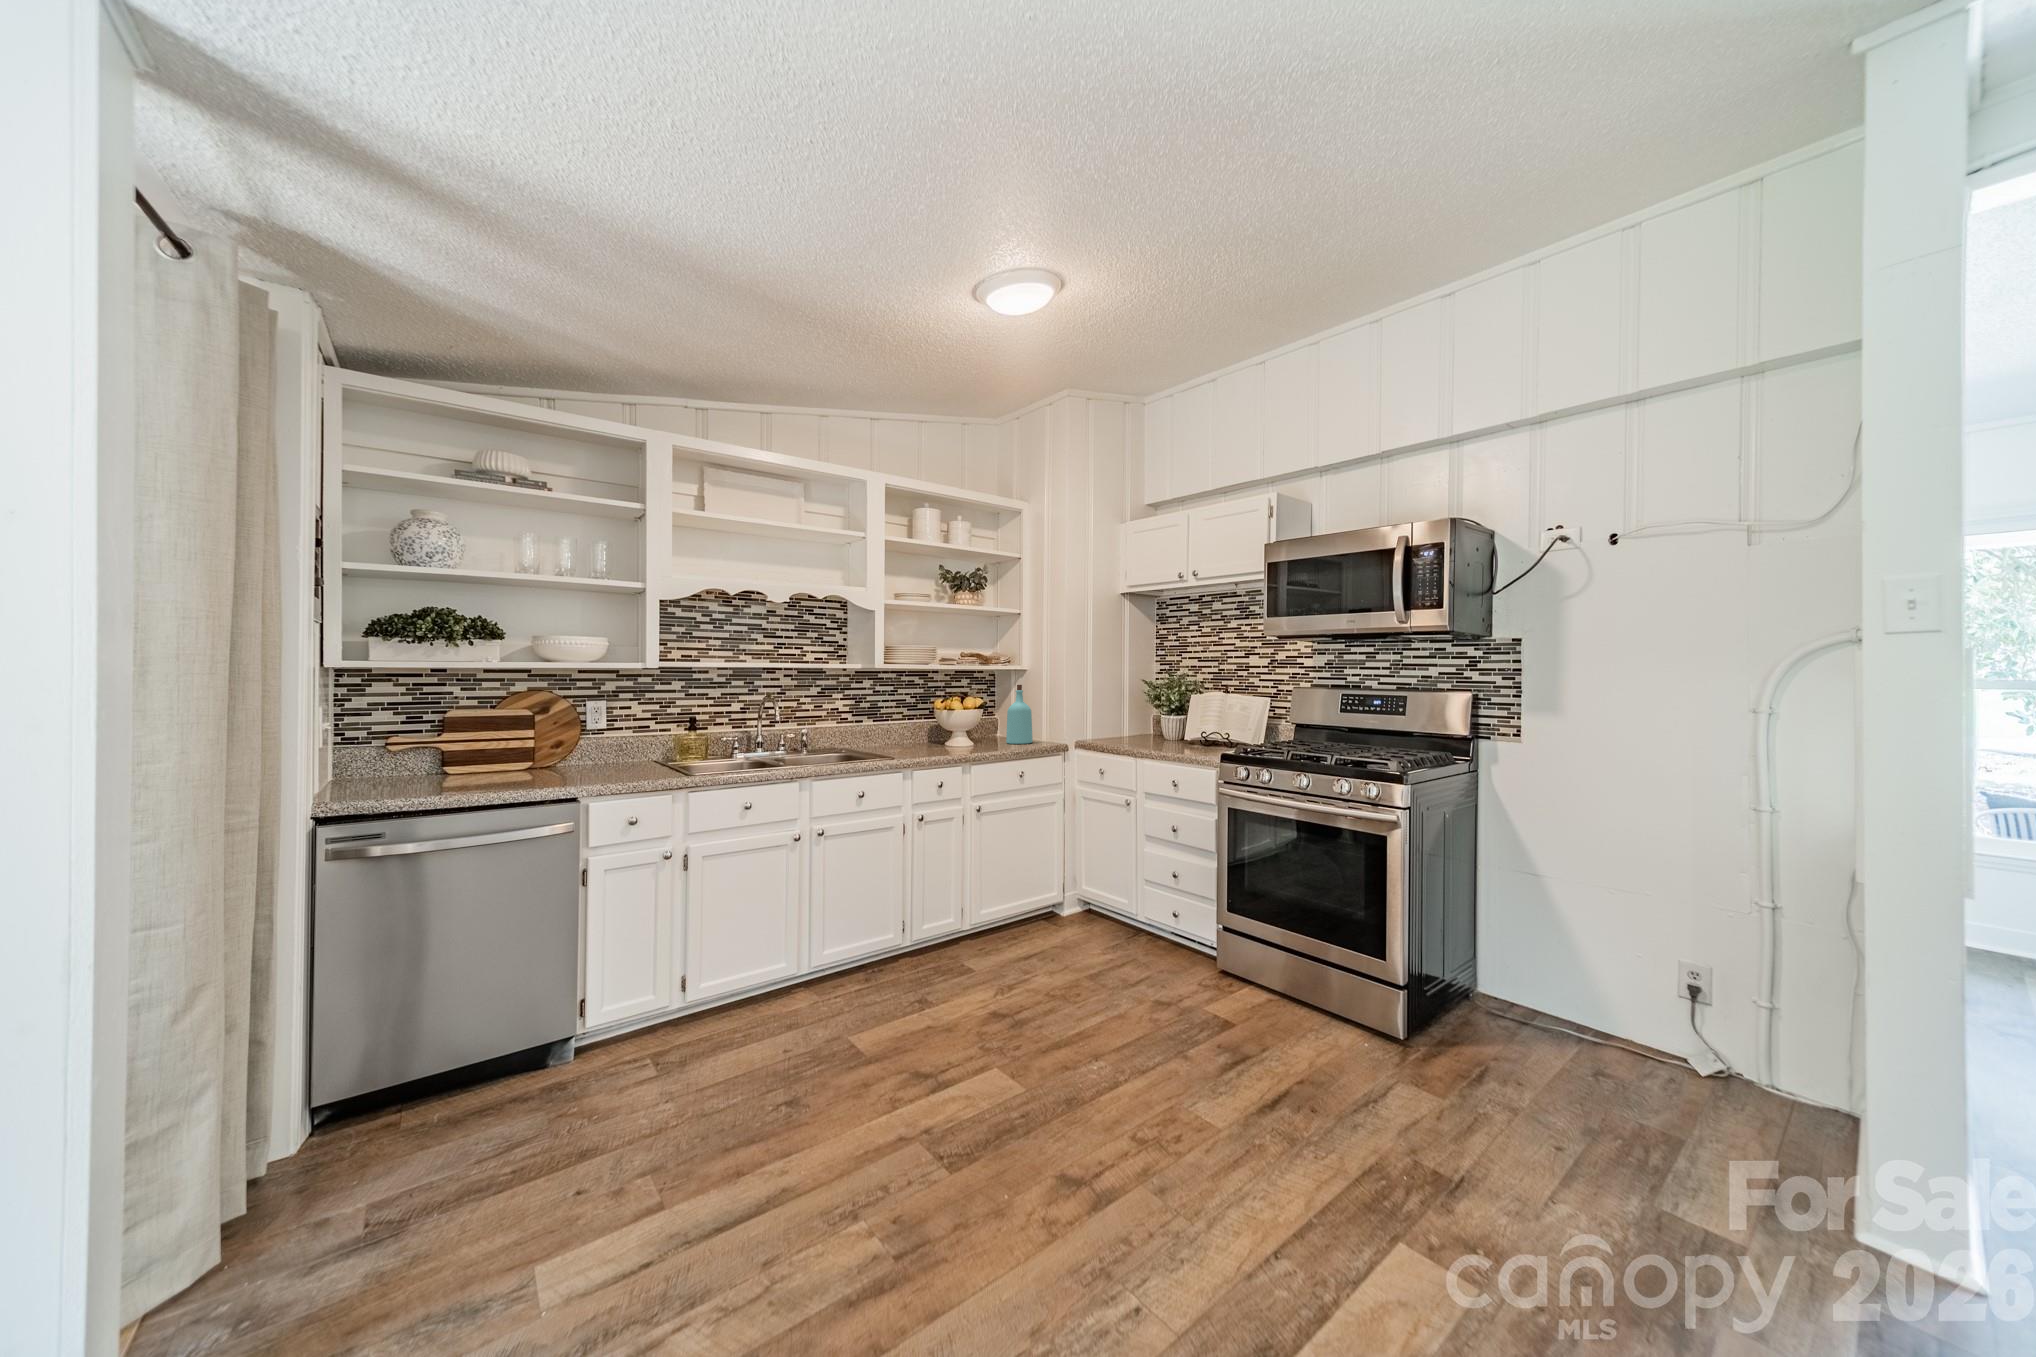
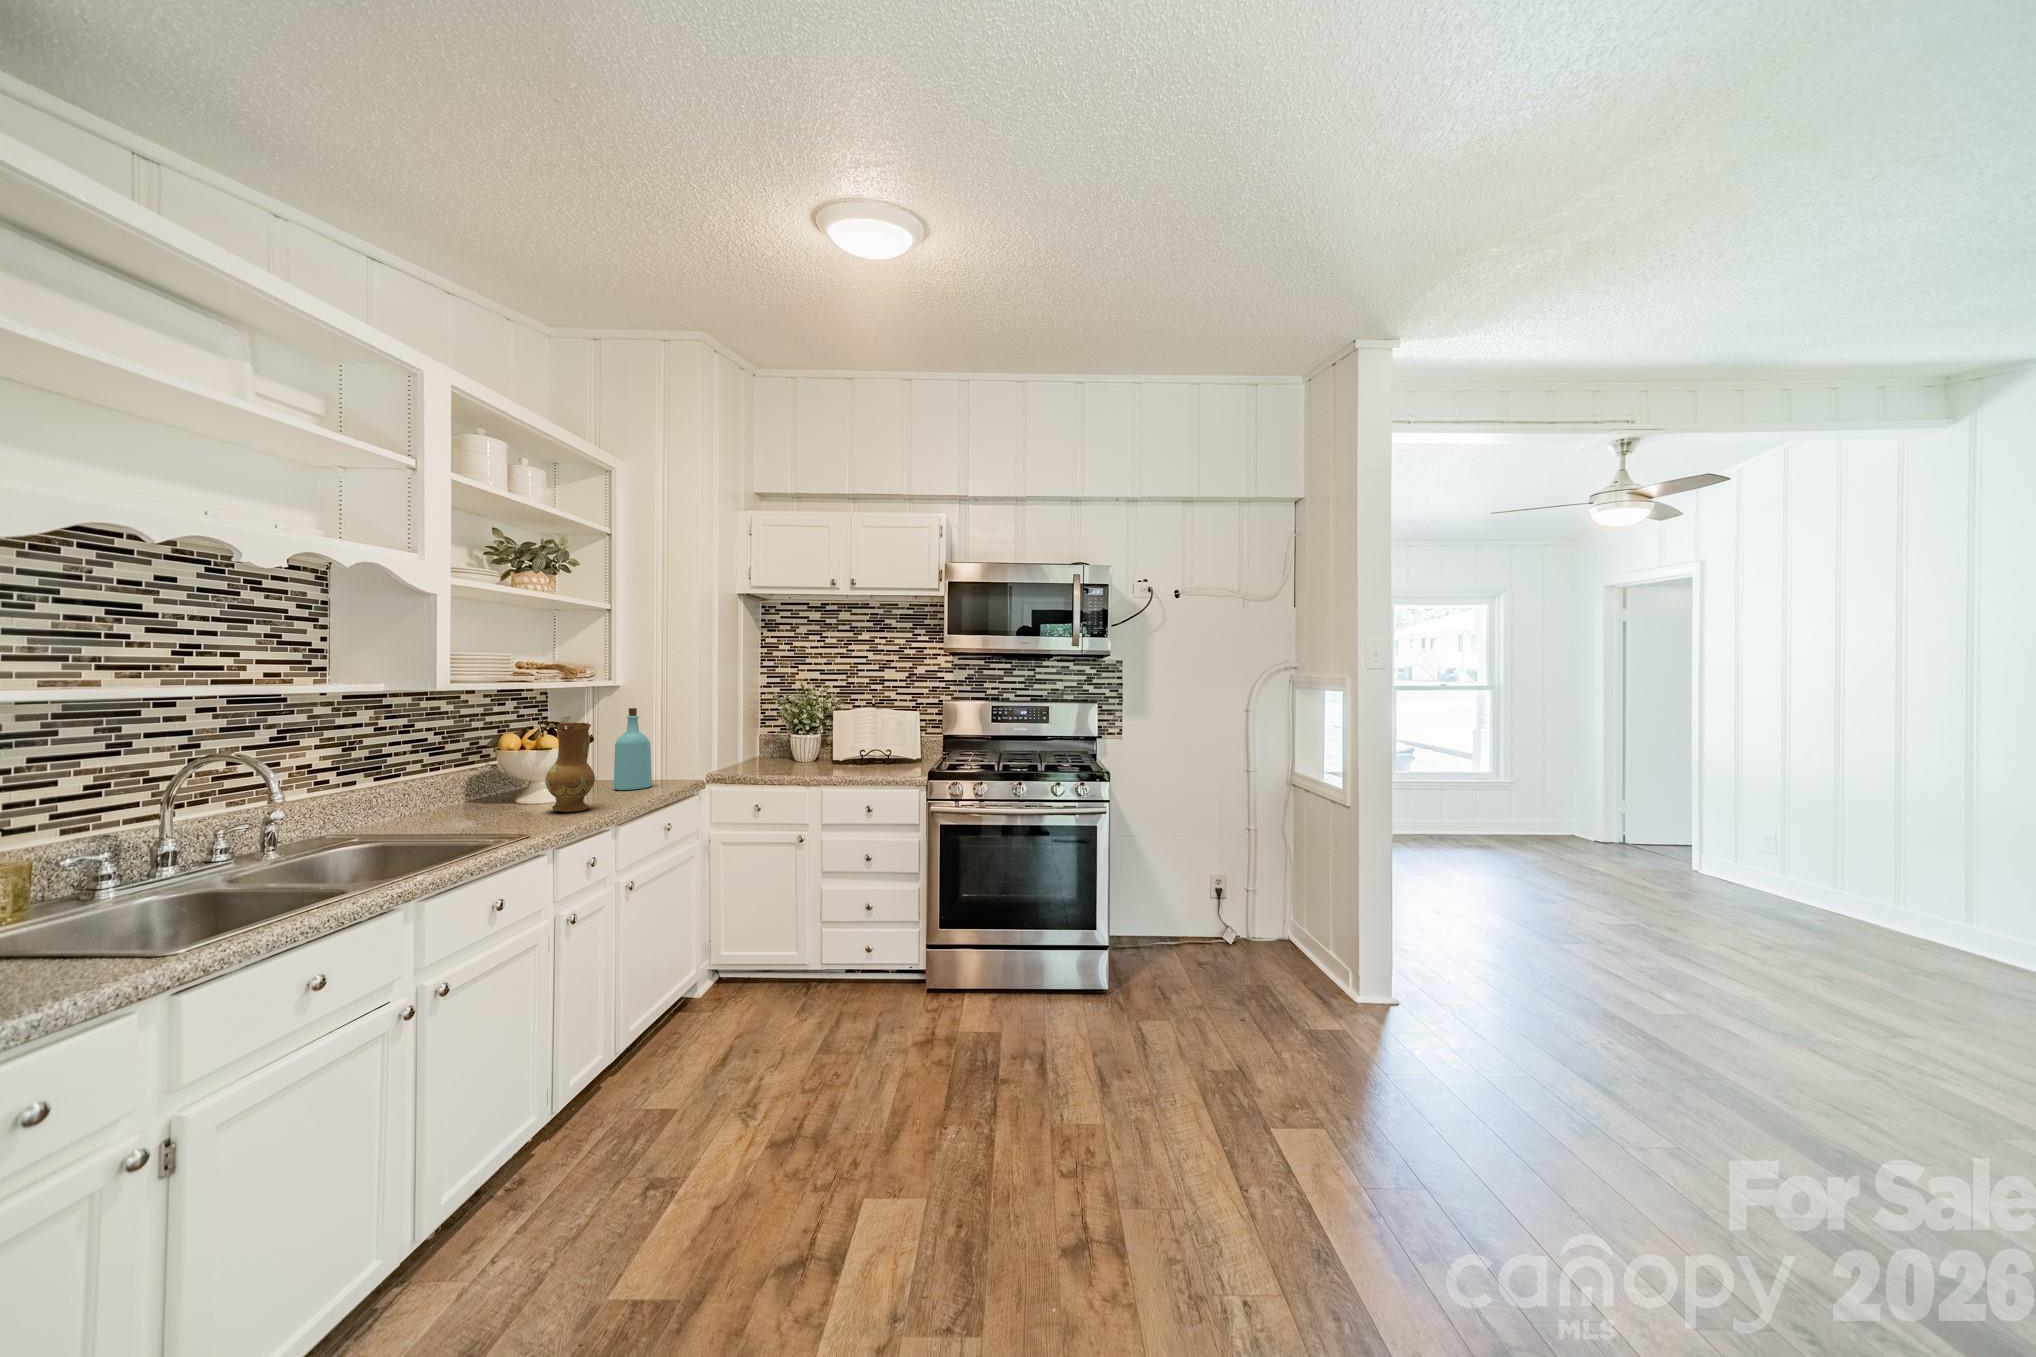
ceramic jug: none [936,691,968,751] -> present [545,723,595,812]

